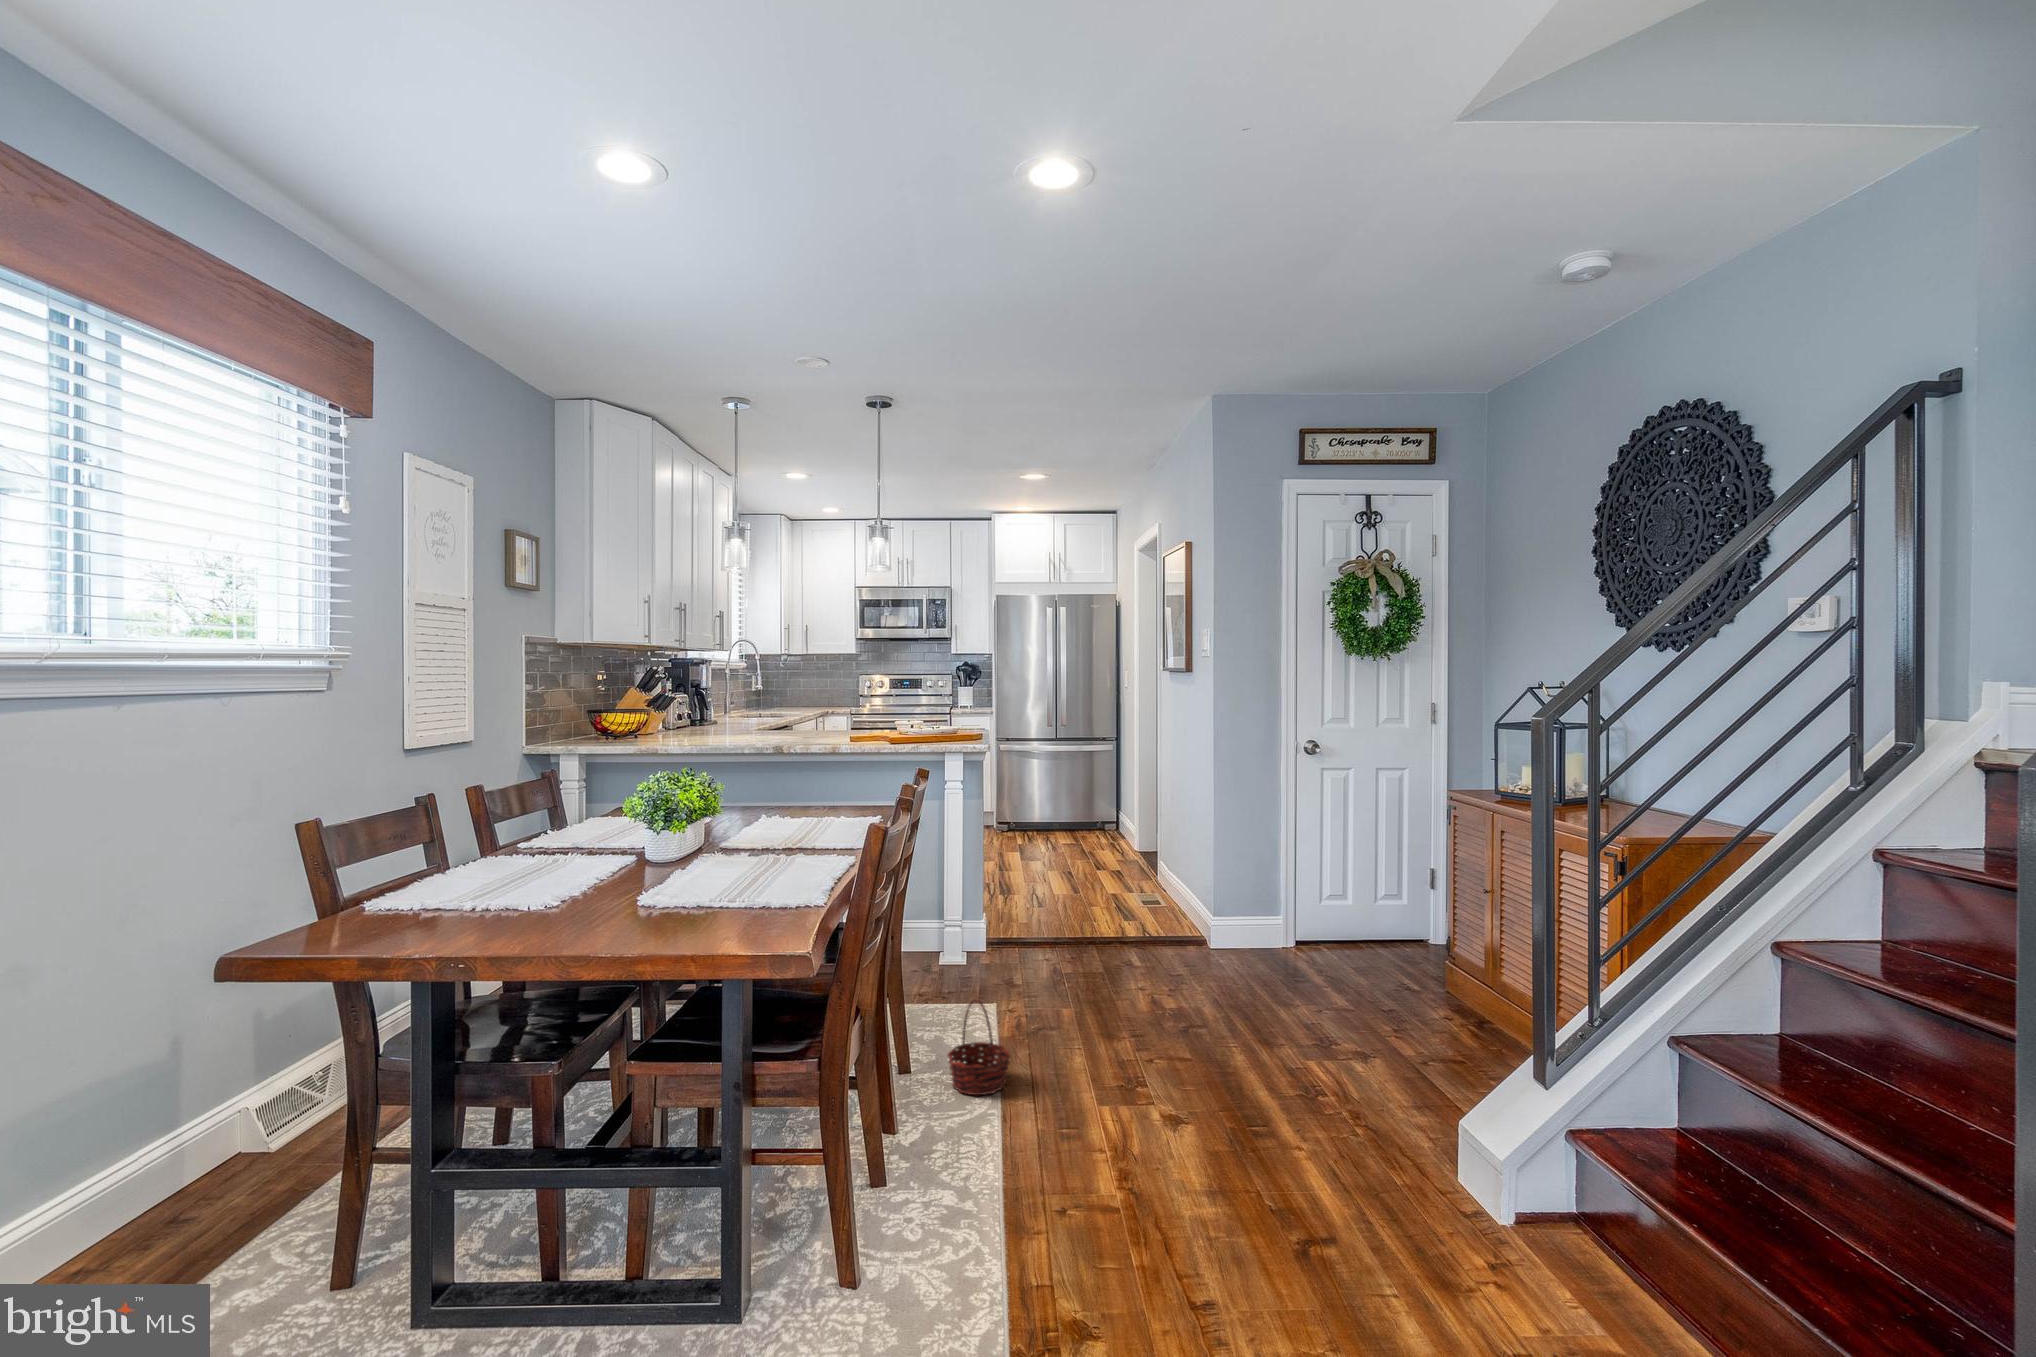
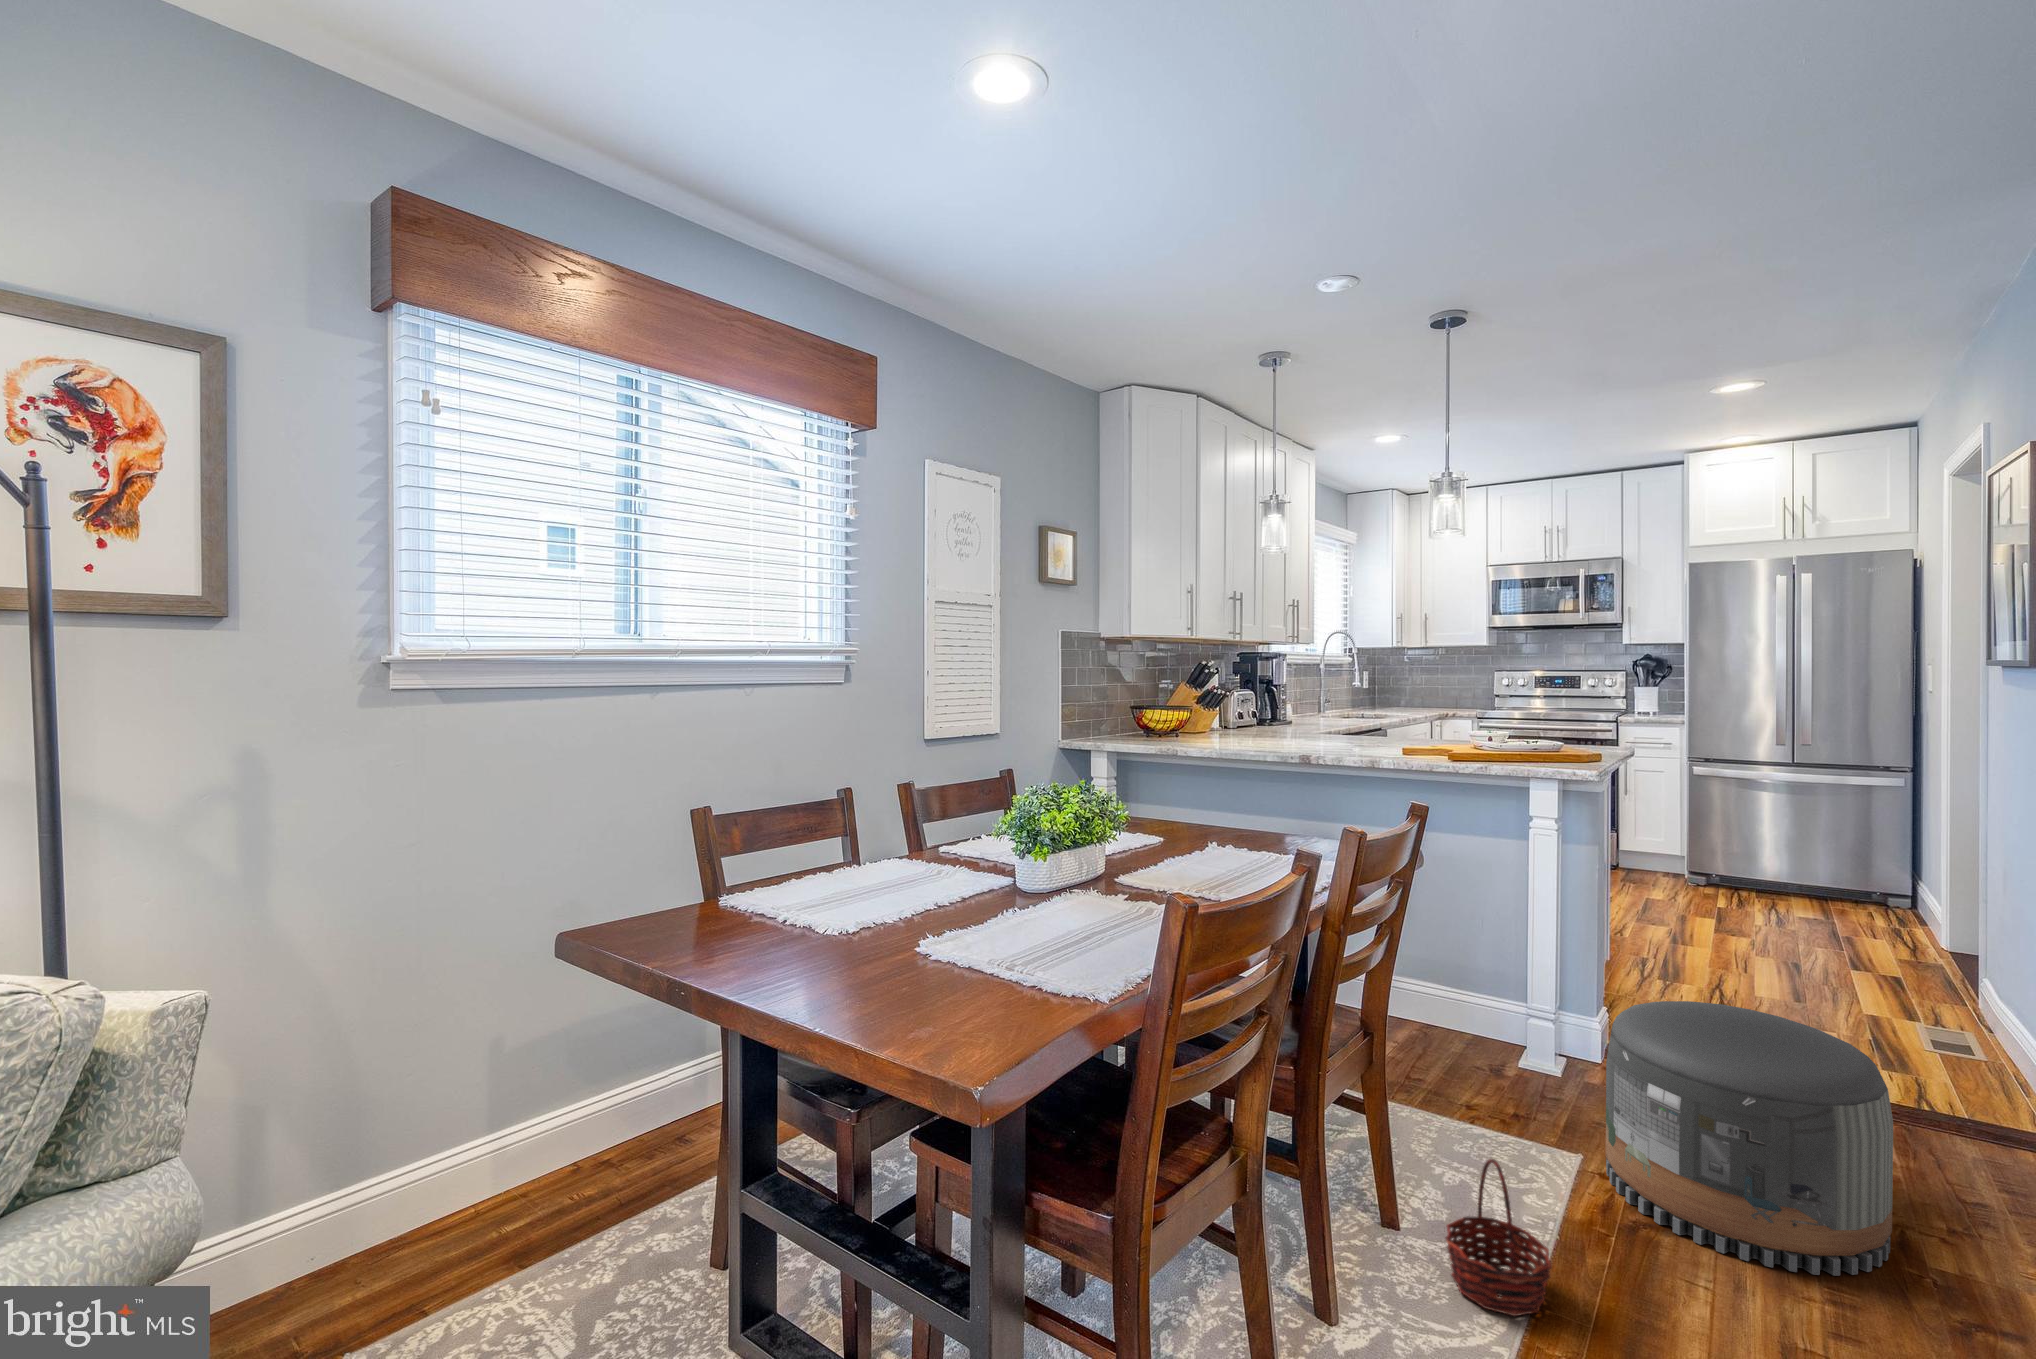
pouf: none [1010,885,1149,1029] -> present [1606,1001,1893,1276]

